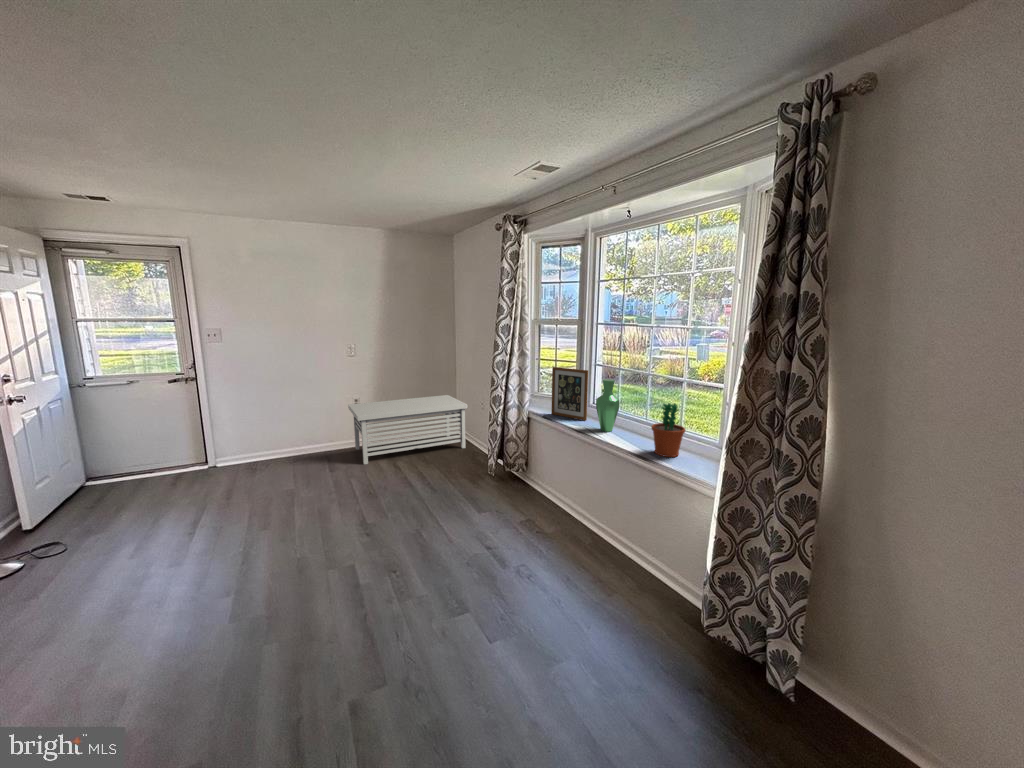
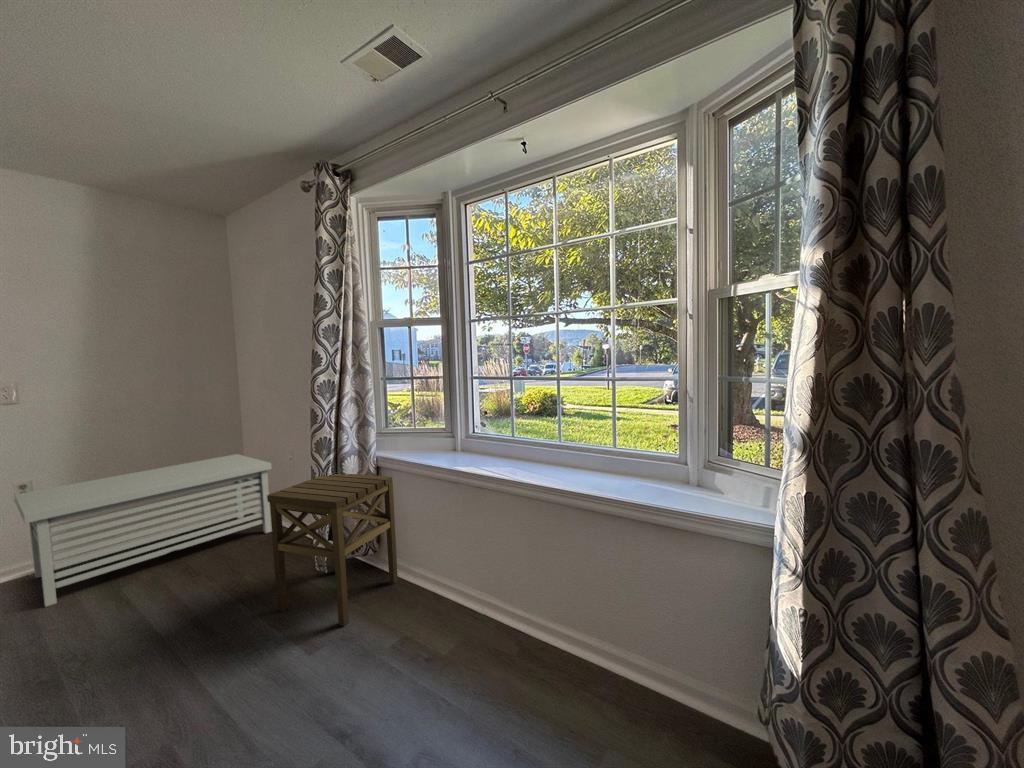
picture frame: present [551,367,588,421] -> none [411,383,470,458]
vase: present [596,379,620,432] -> none [488,390,522,468]
flower pot: present [651,403,685,457] -> none [589,407,638,490]
side table: none [466,417,536,506] -> present [267,474,398,626]

